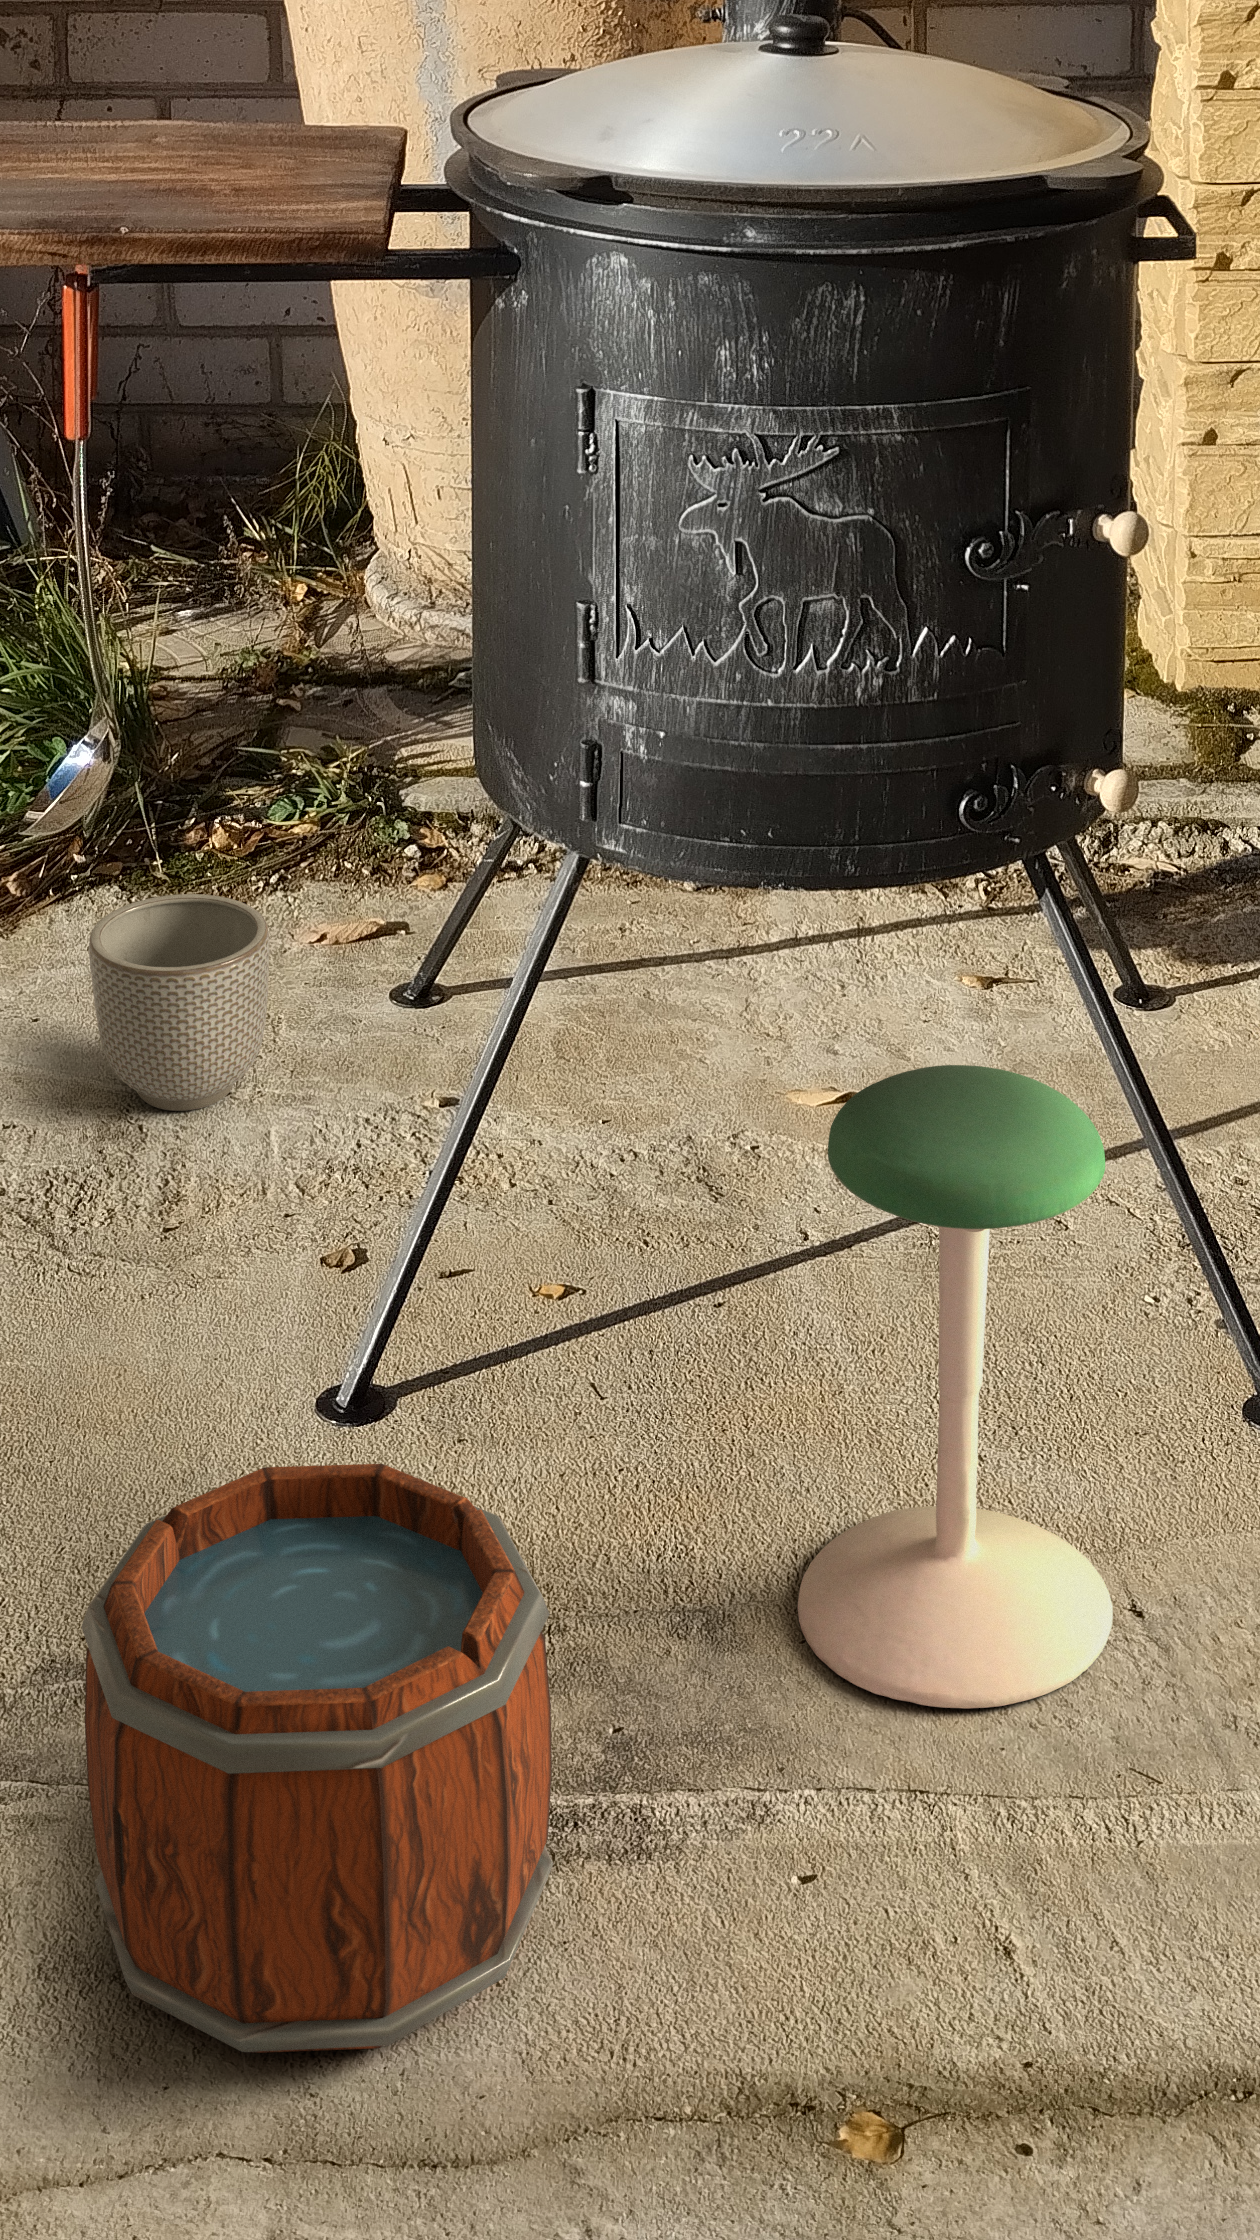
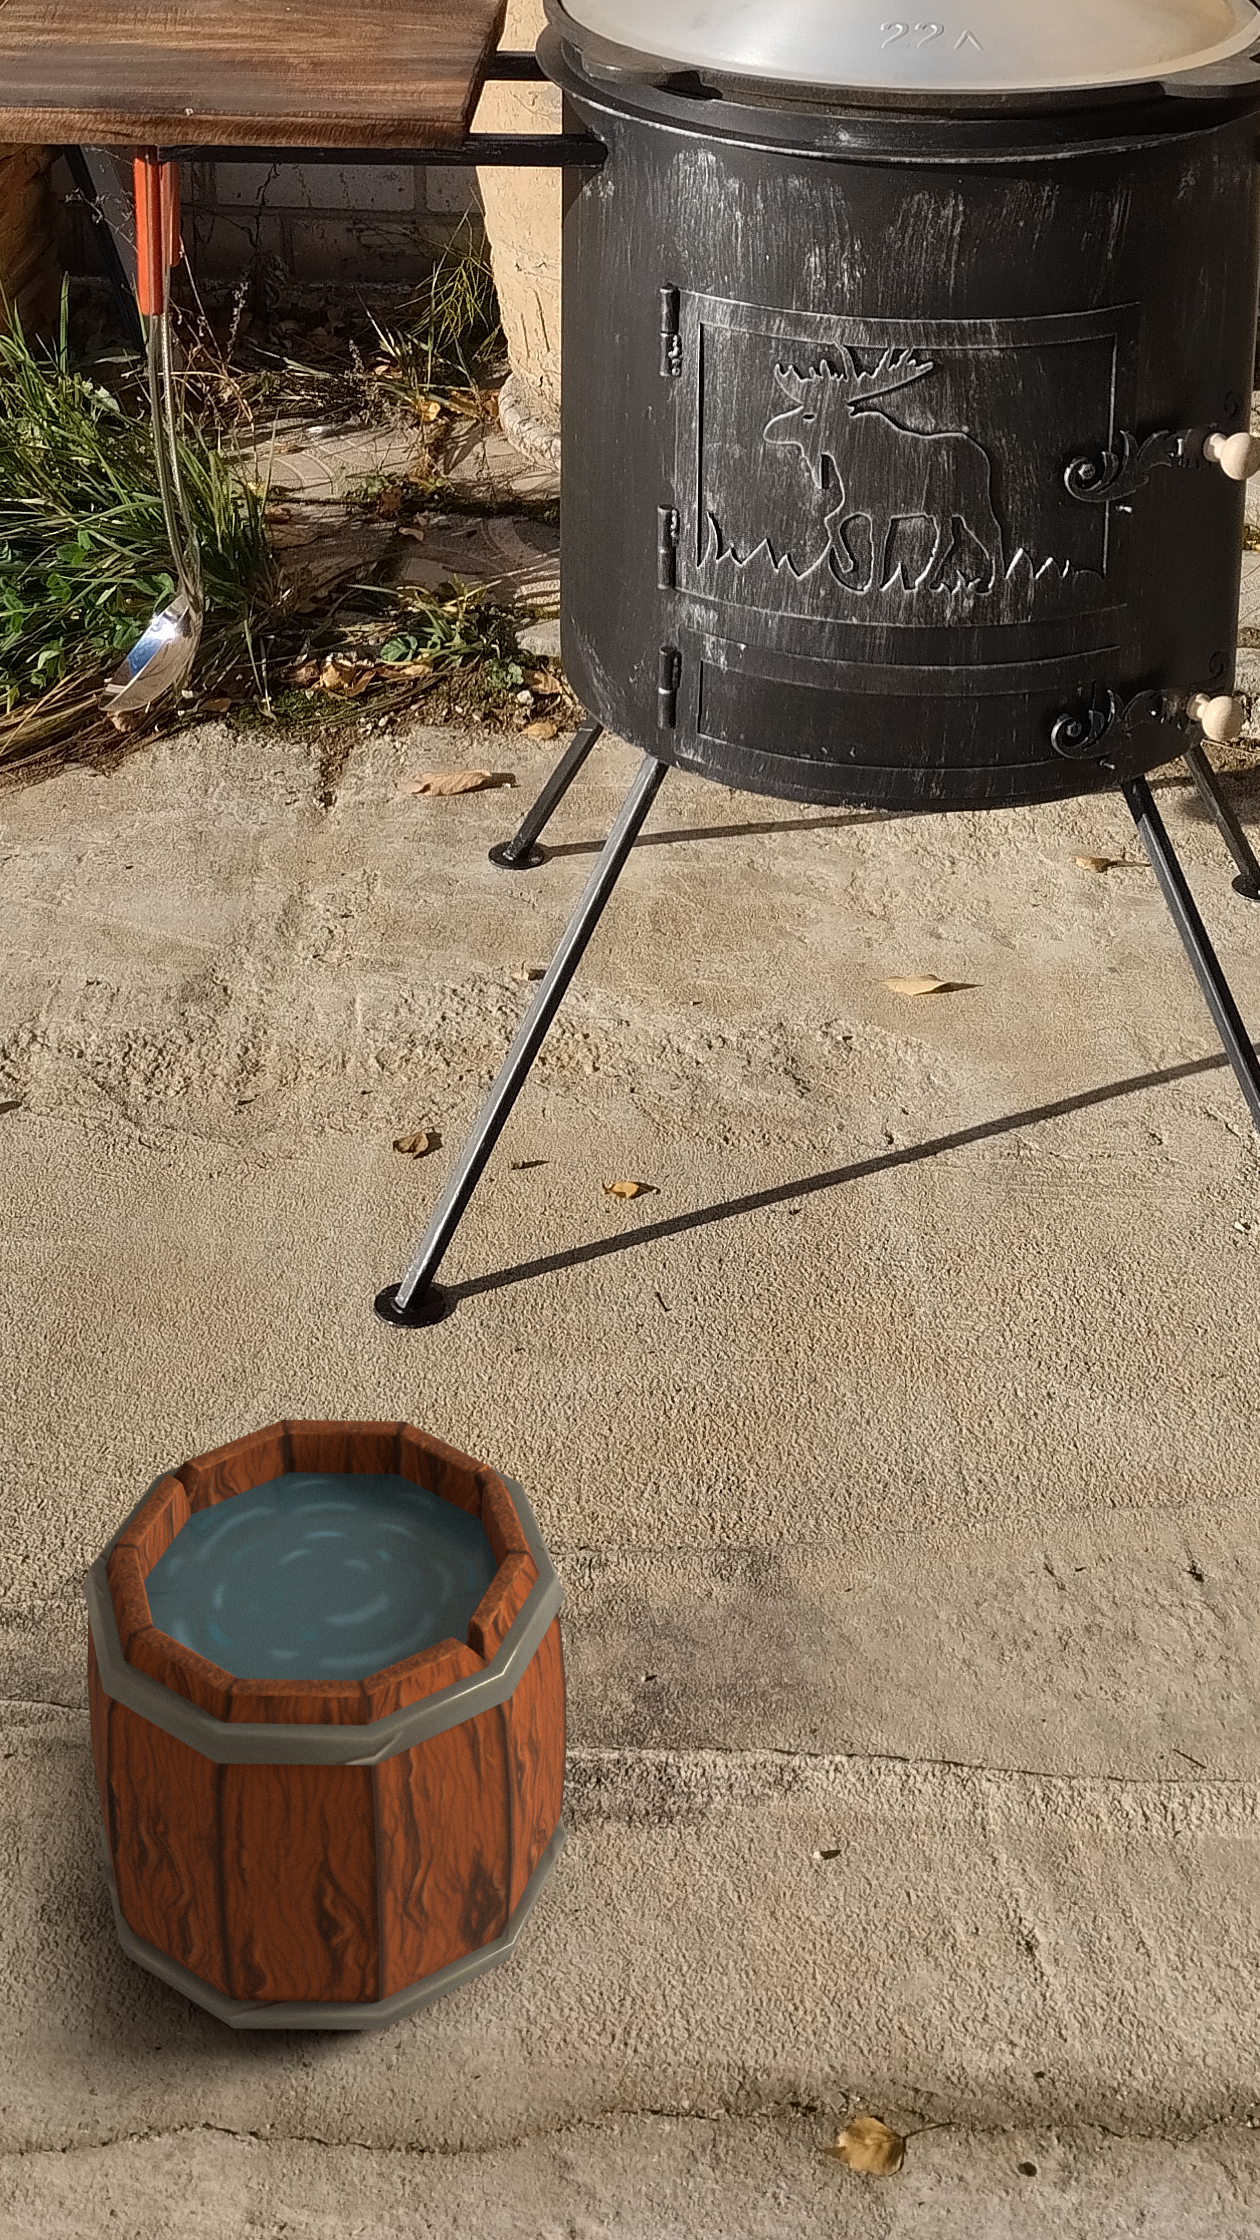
planter: present [89,894,269,1111] -> none [174,752,358,972]
stool: present [798,1065,1113,1708] -> none [847,1017,1177,1679]

